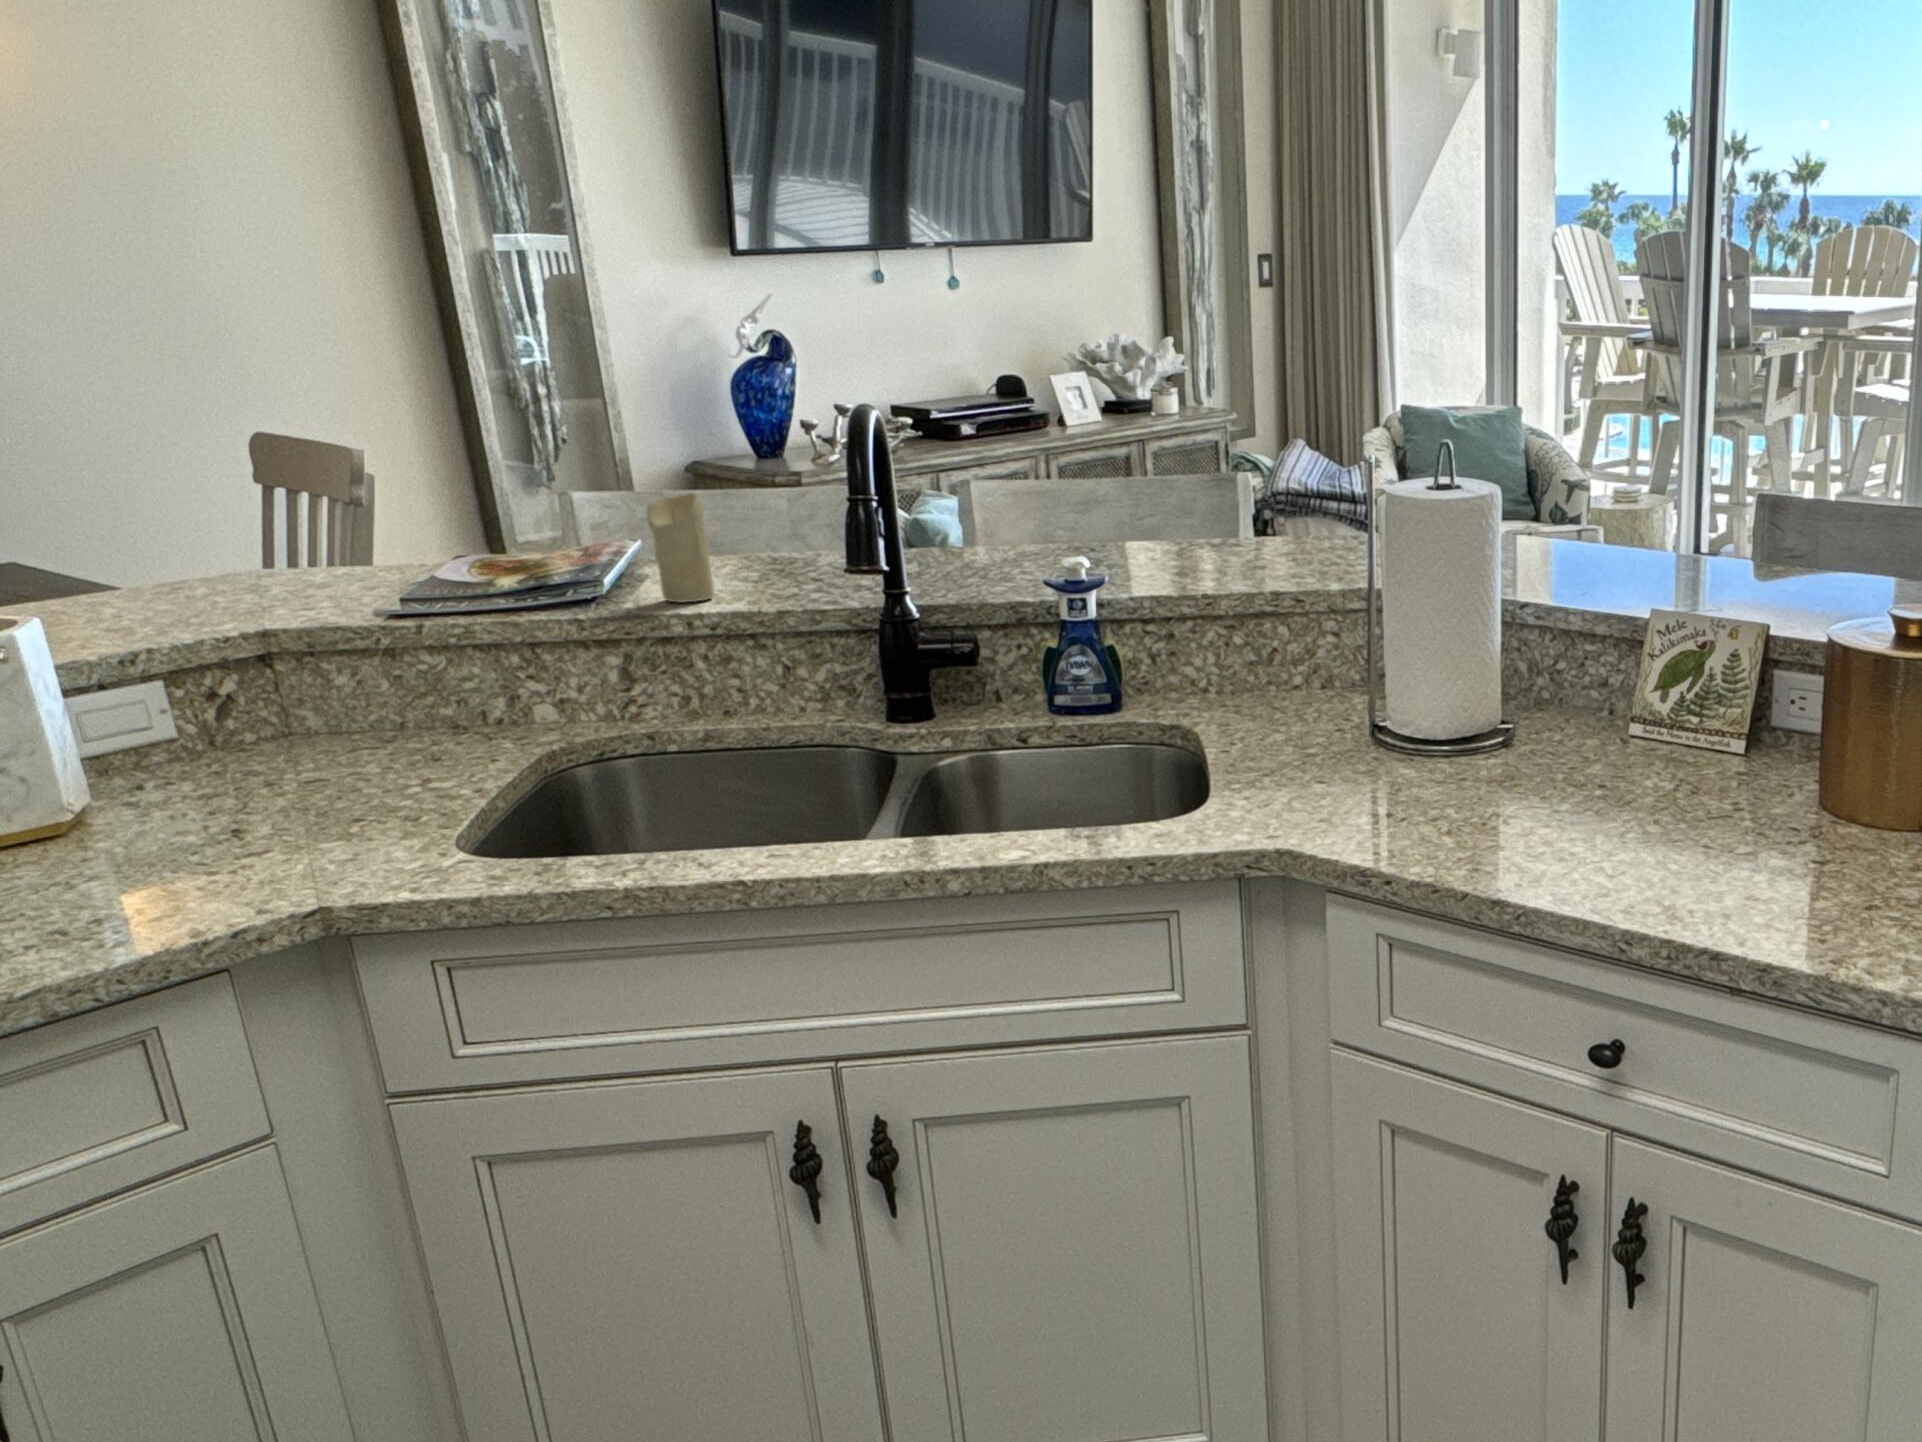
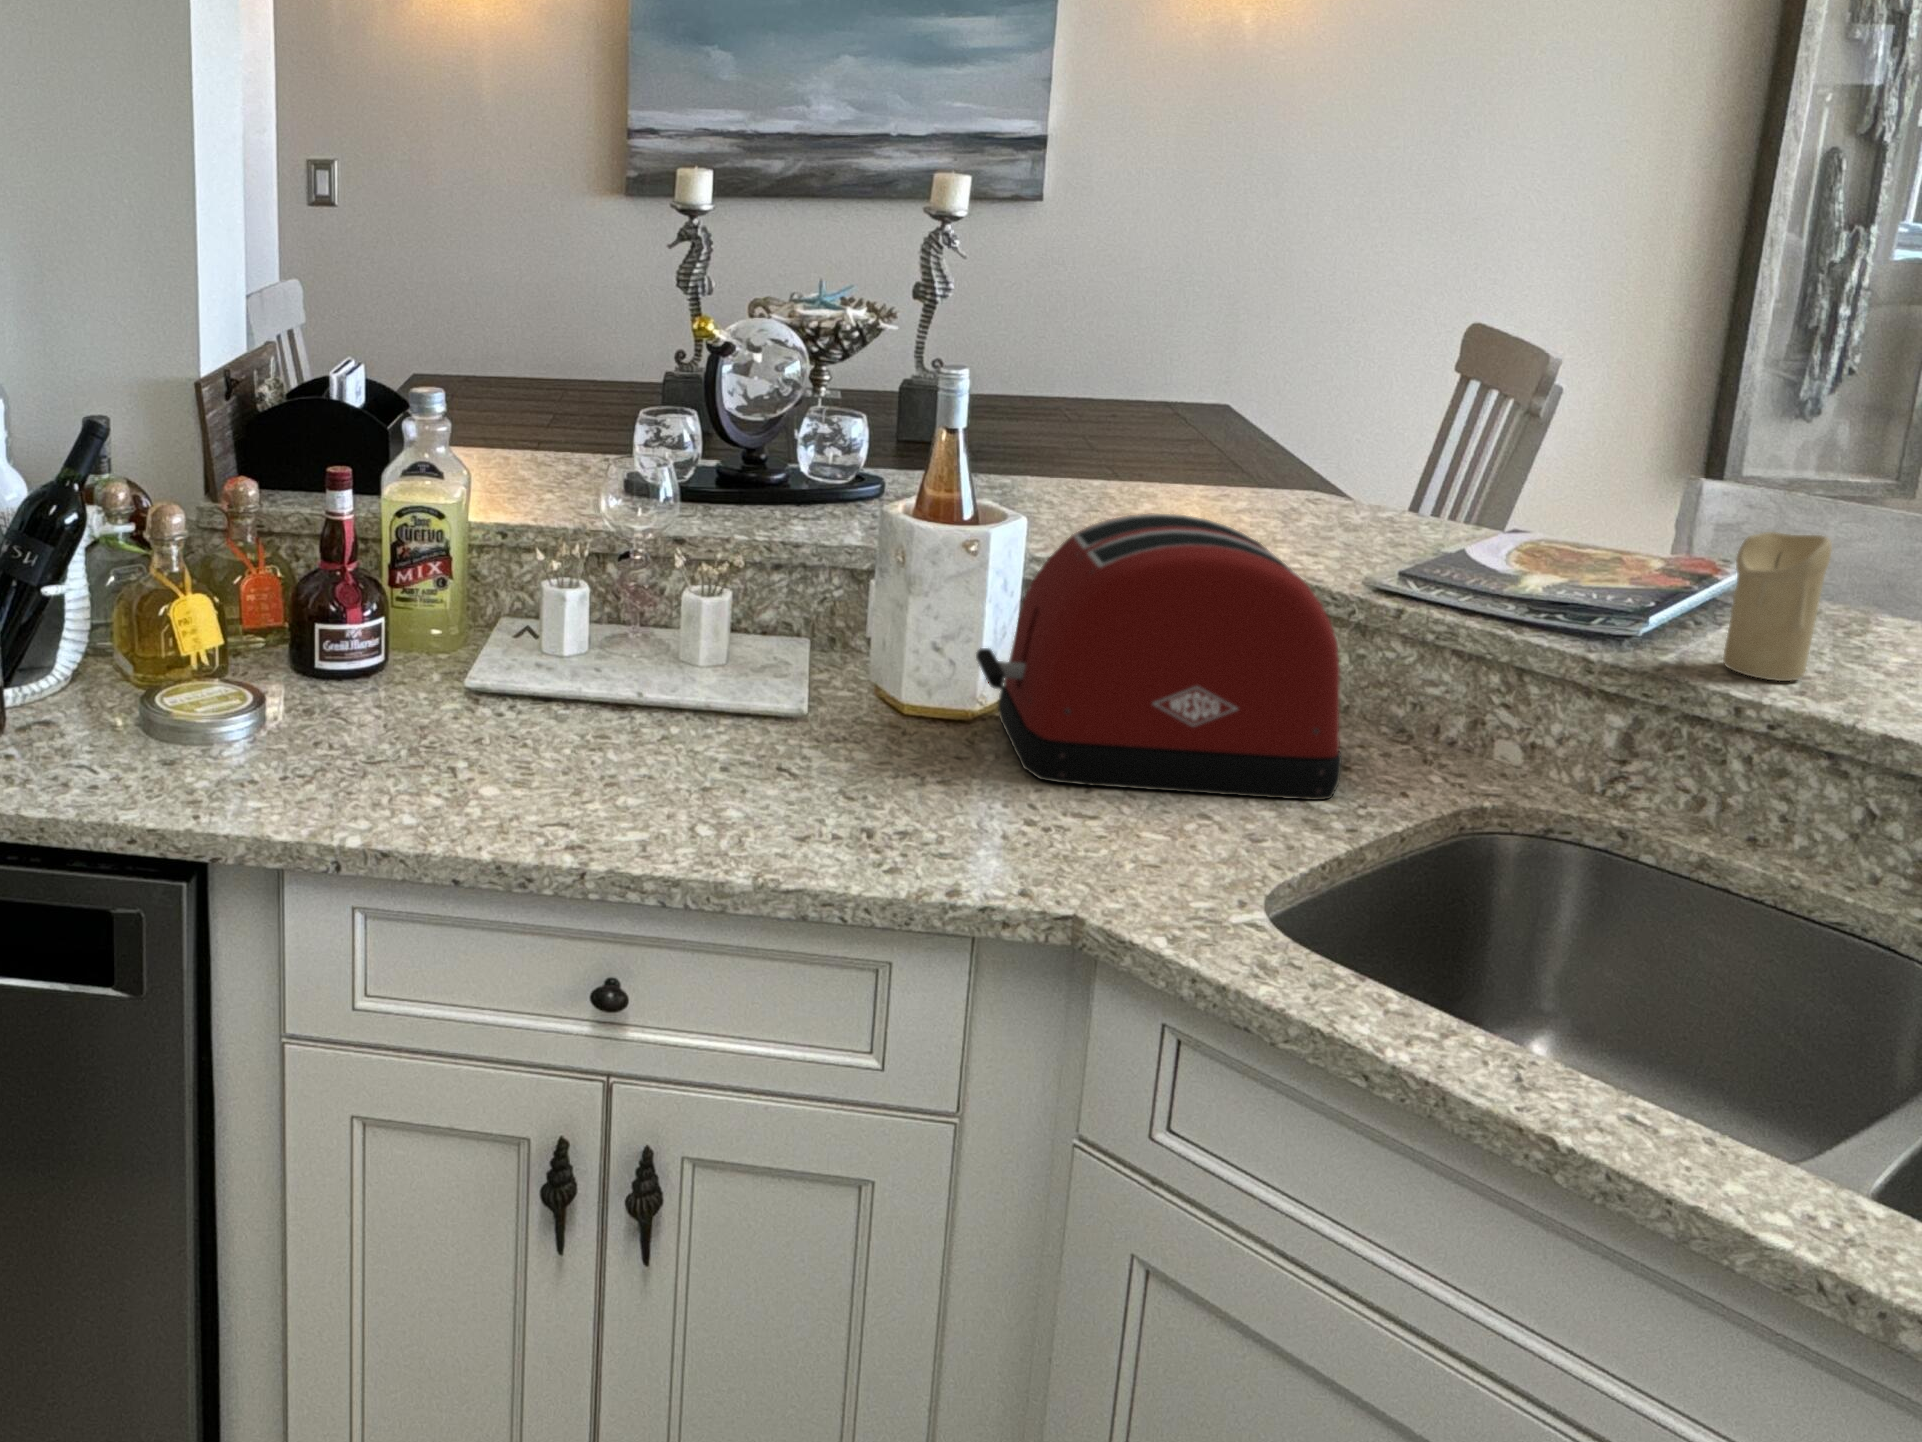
toaster: none [48,577,446,846] -> present [976,514,1341,800]

